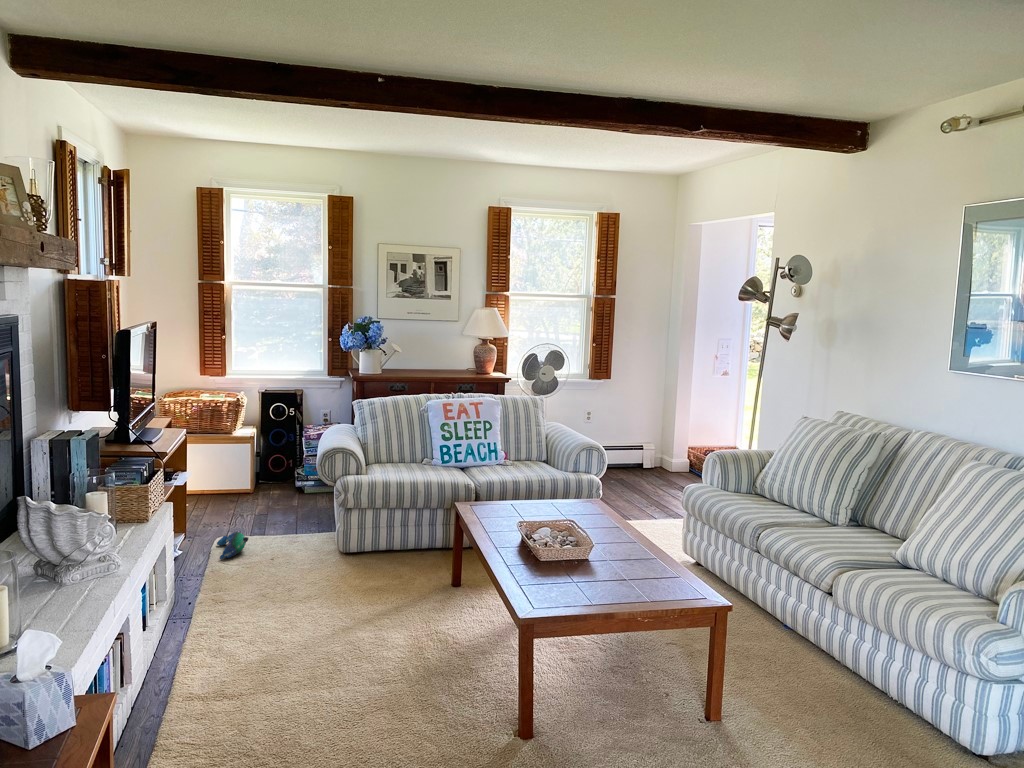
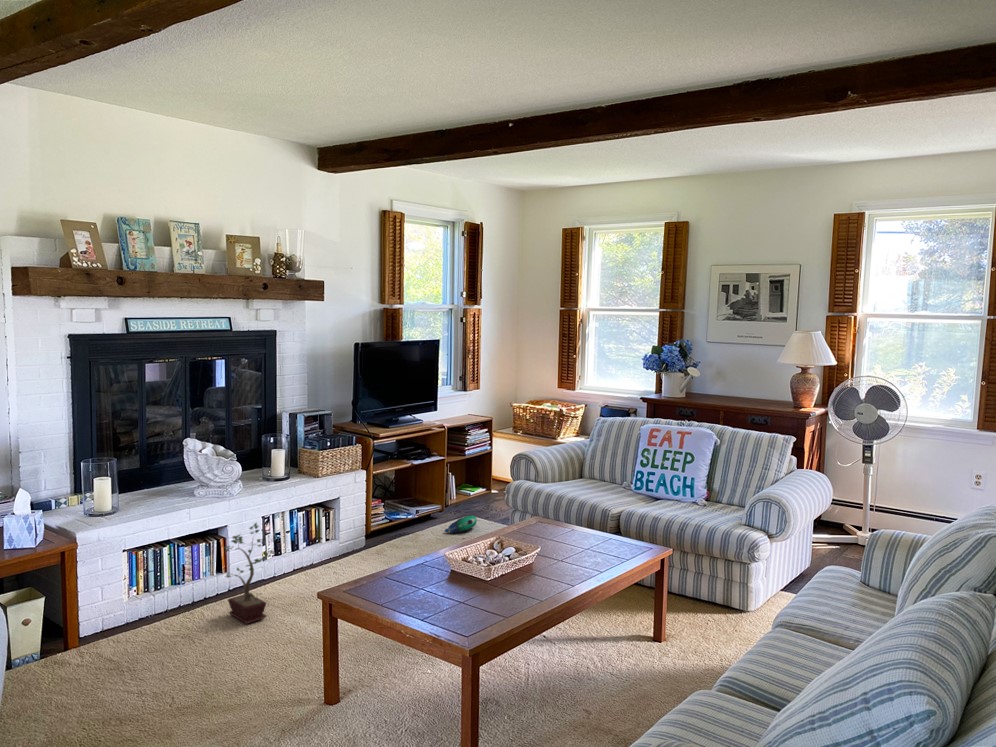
potted plant: none [164,589,298,735] -> present [224,523,274,624]

